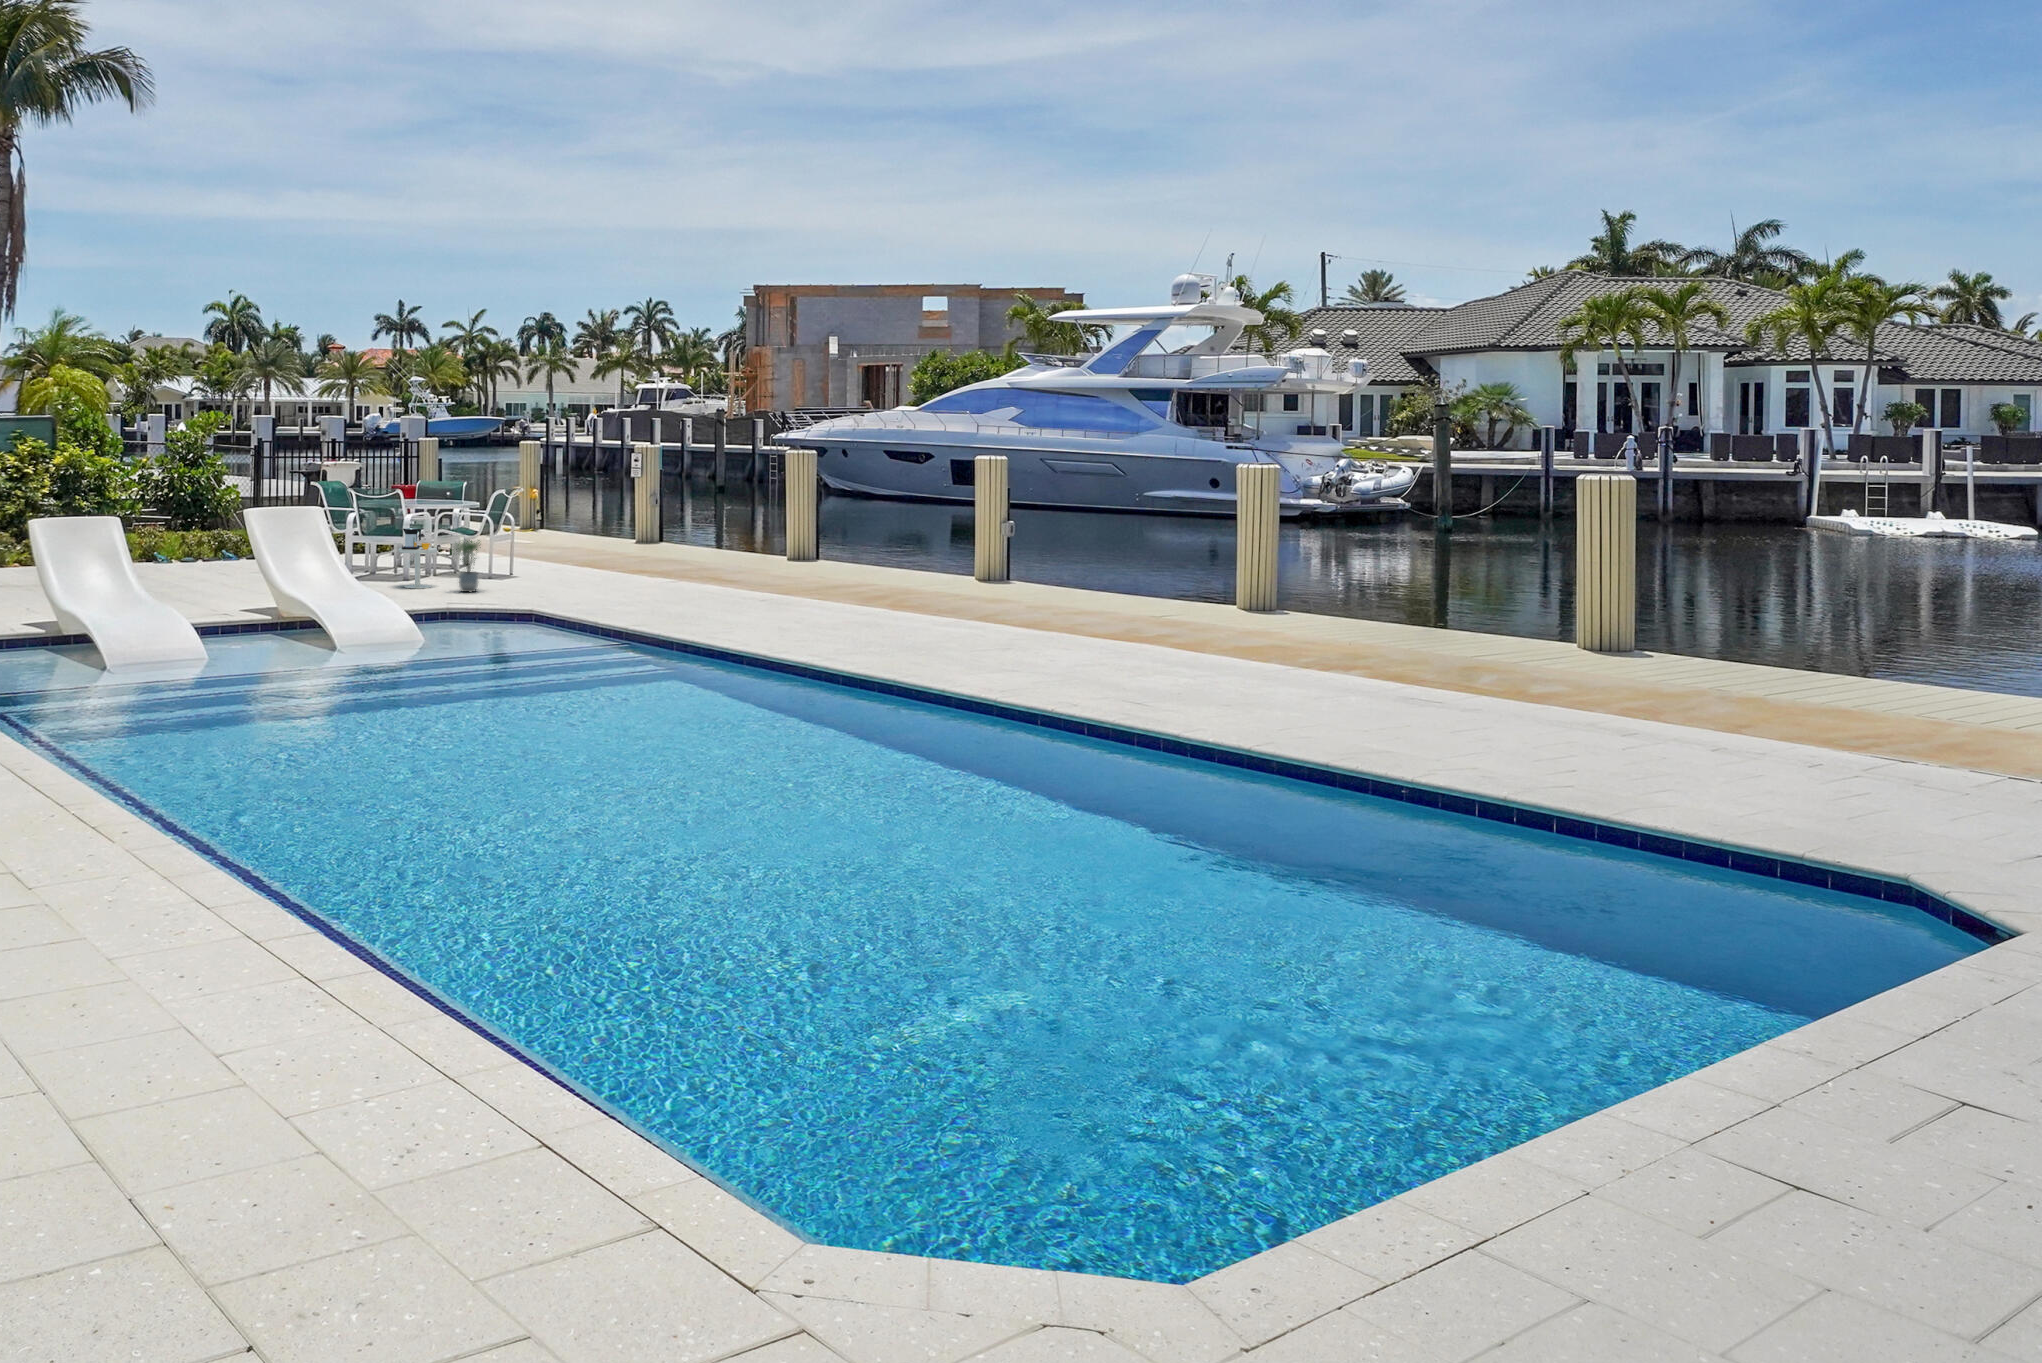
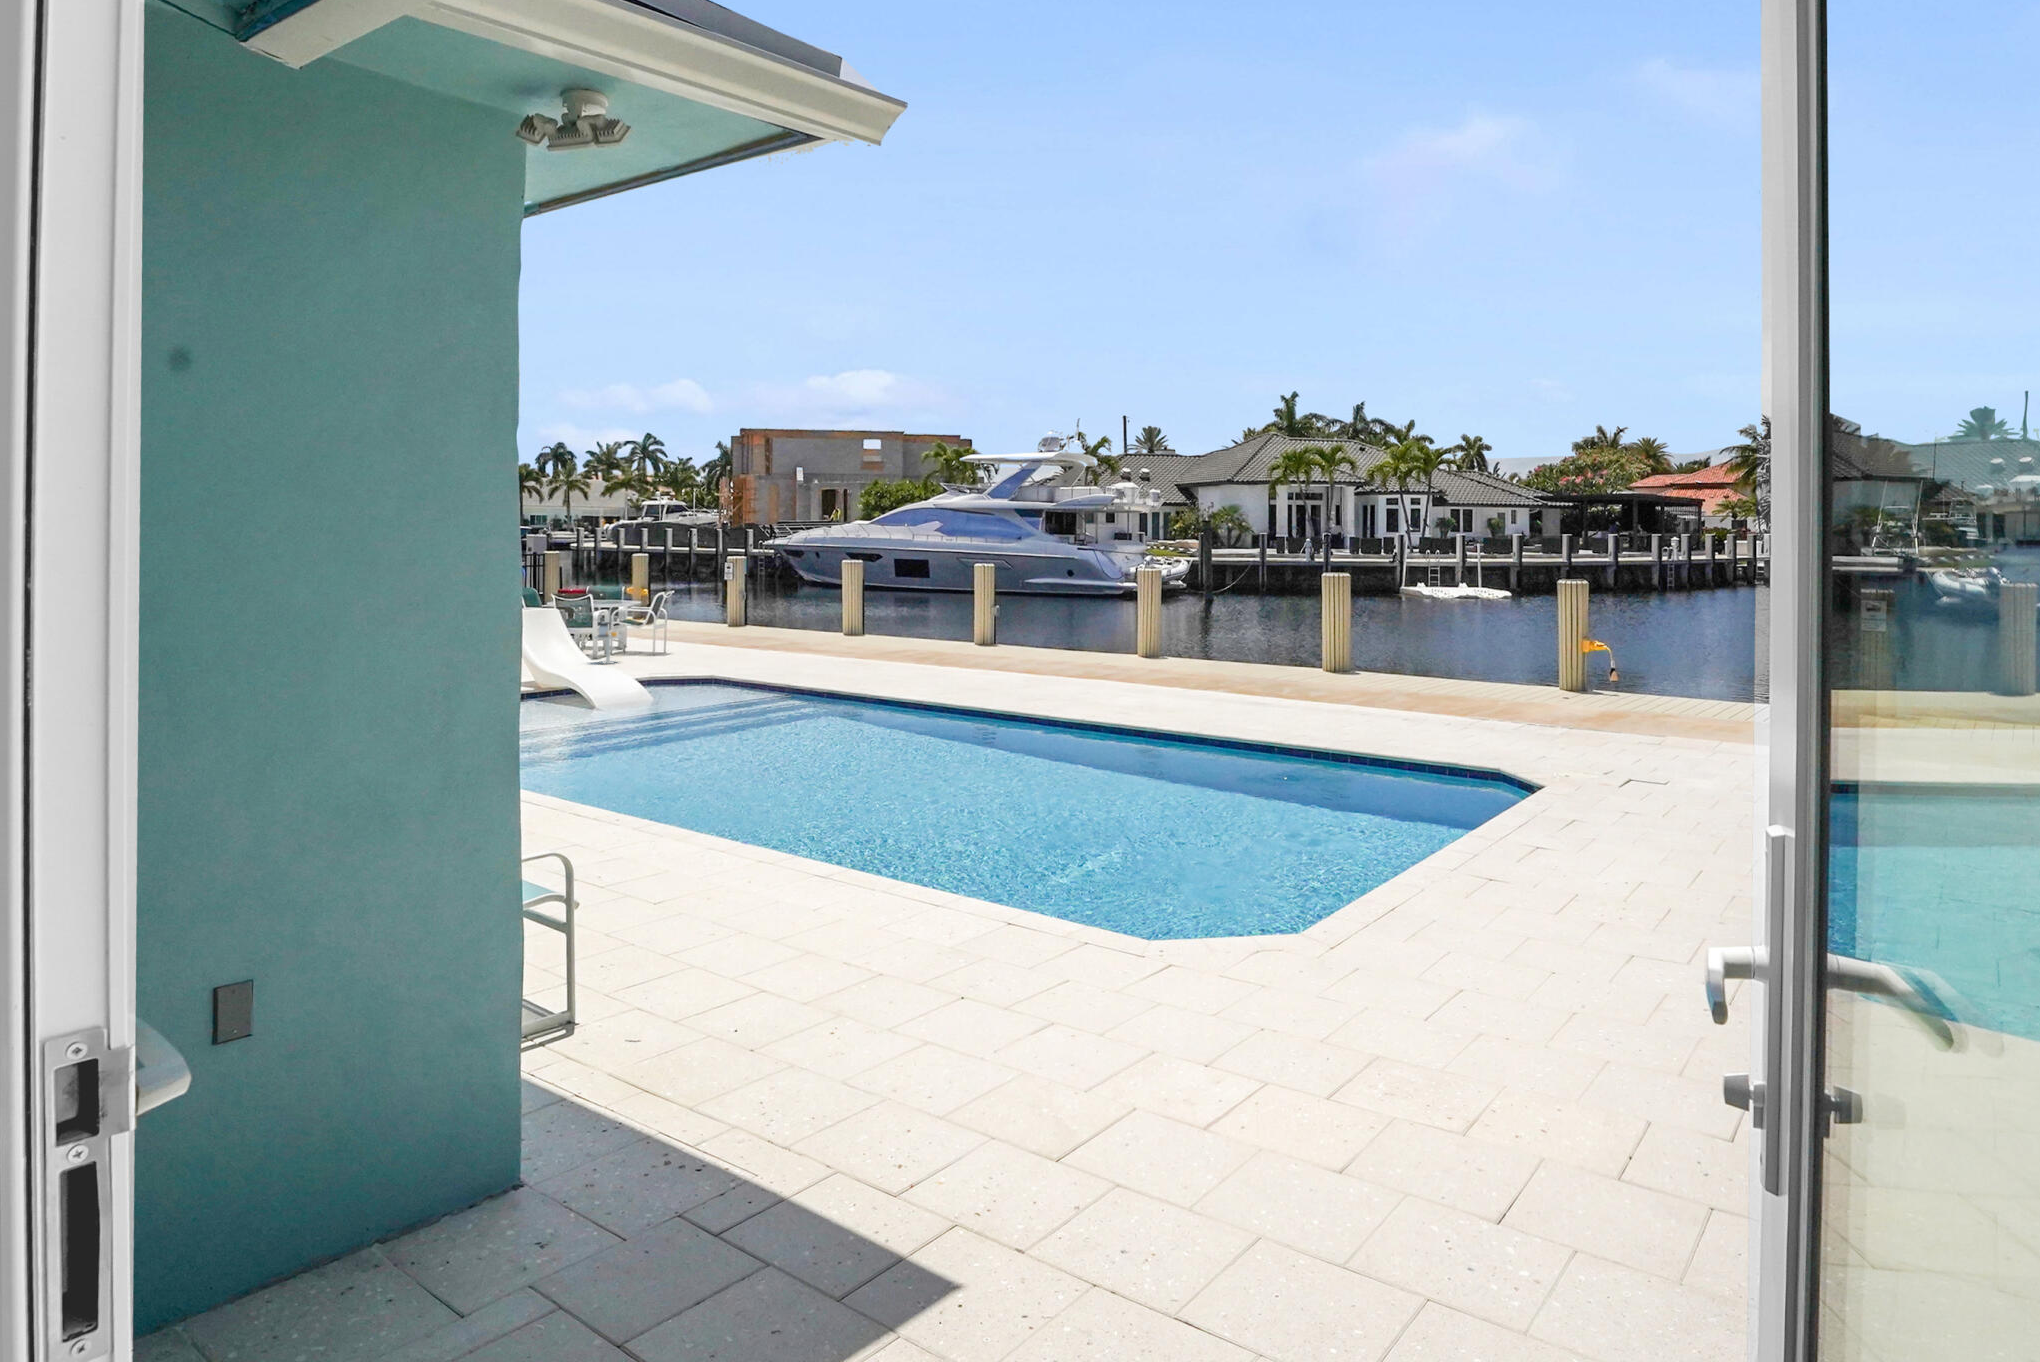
potted plant: present [450,540,481,592] -> none [636,627,661,665]

